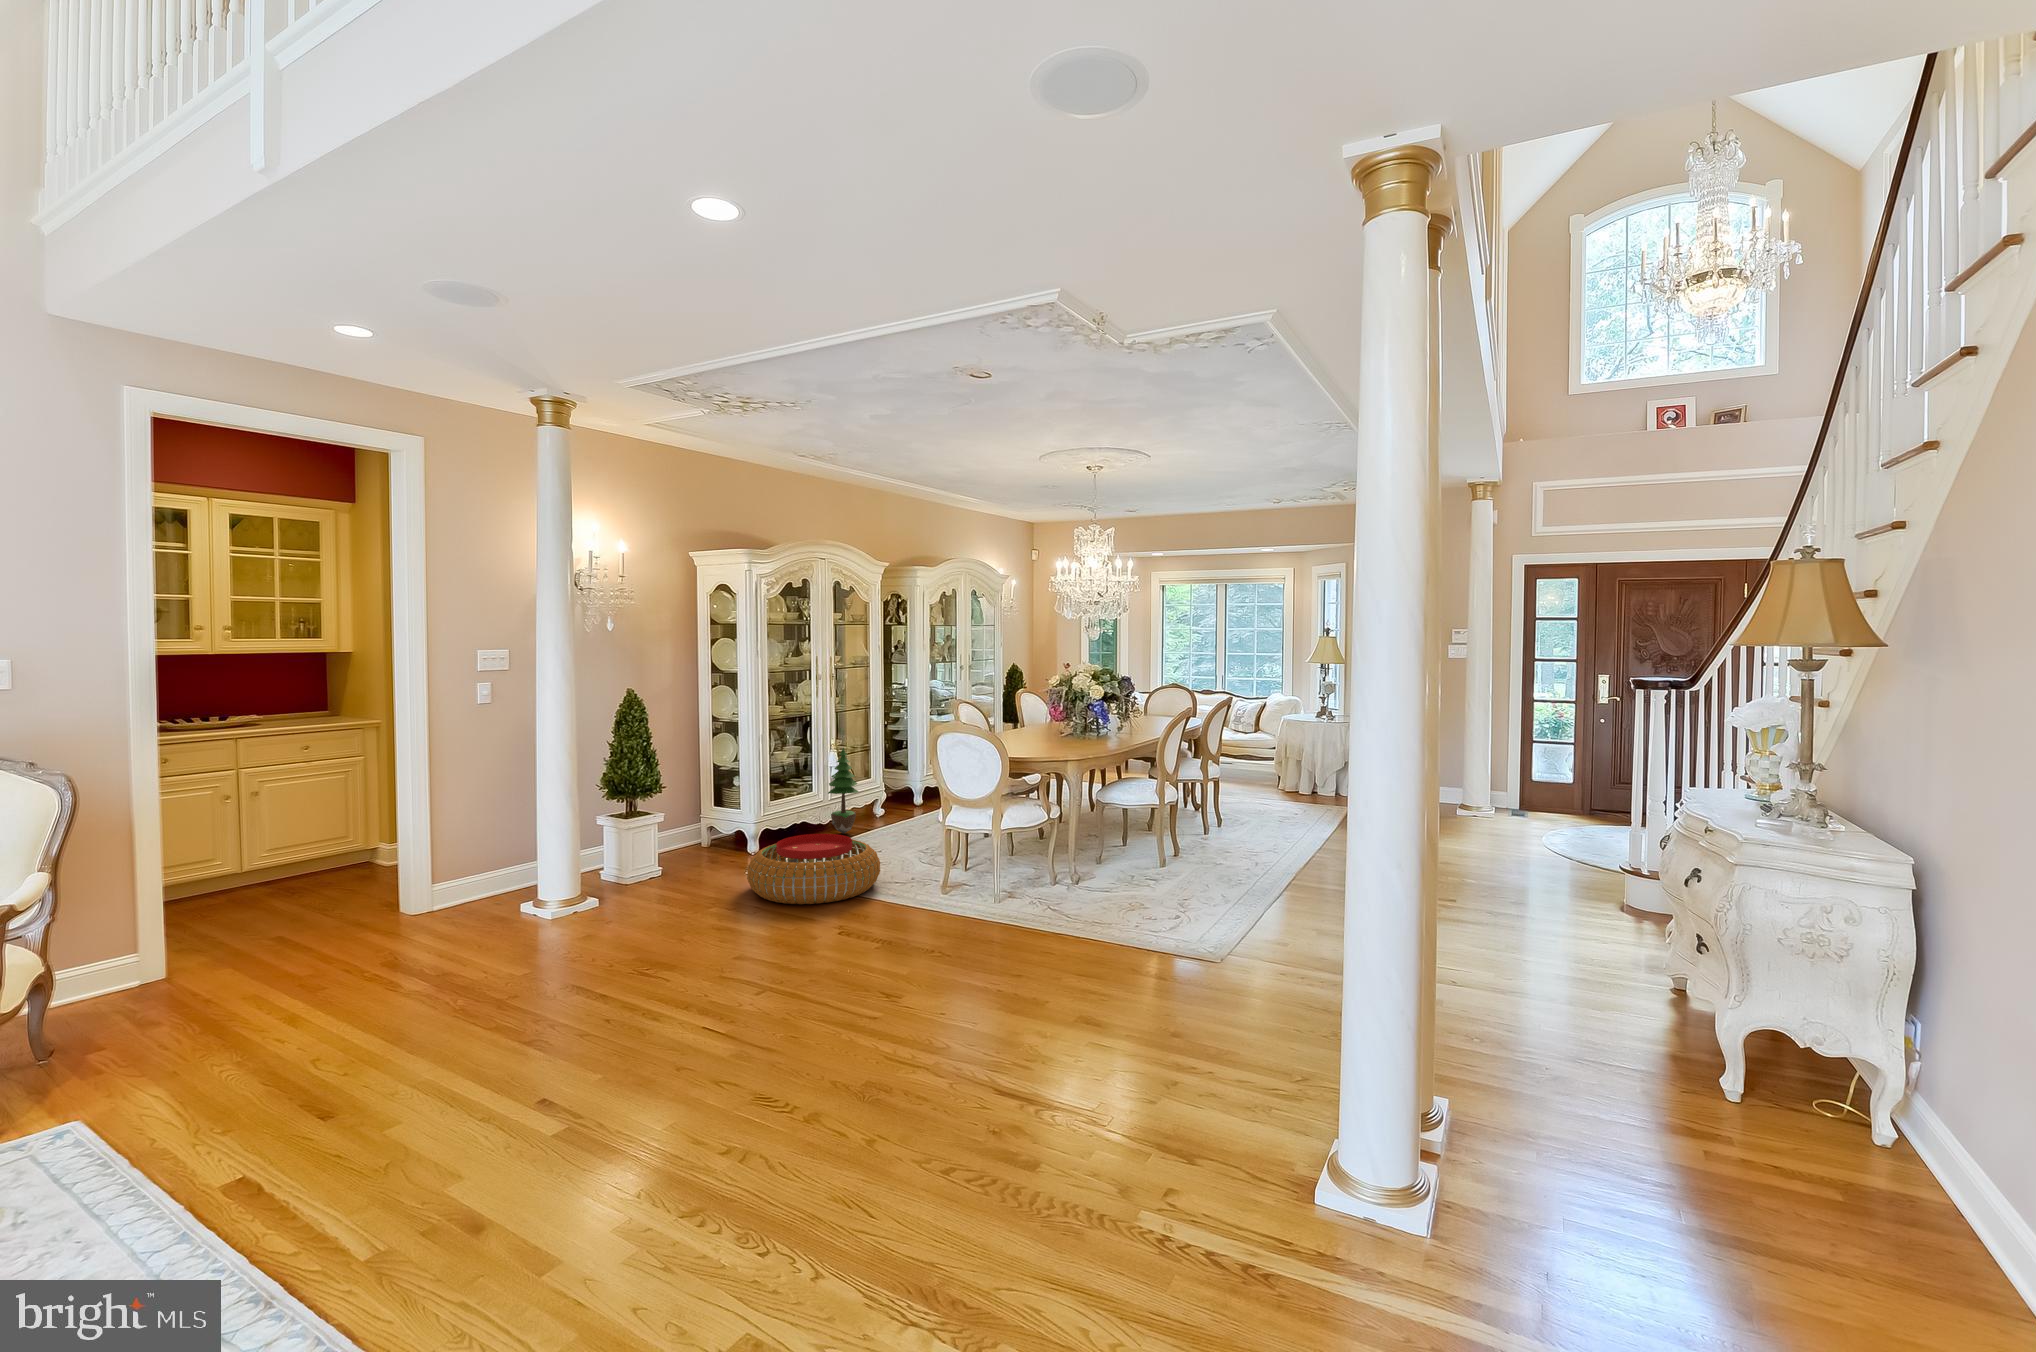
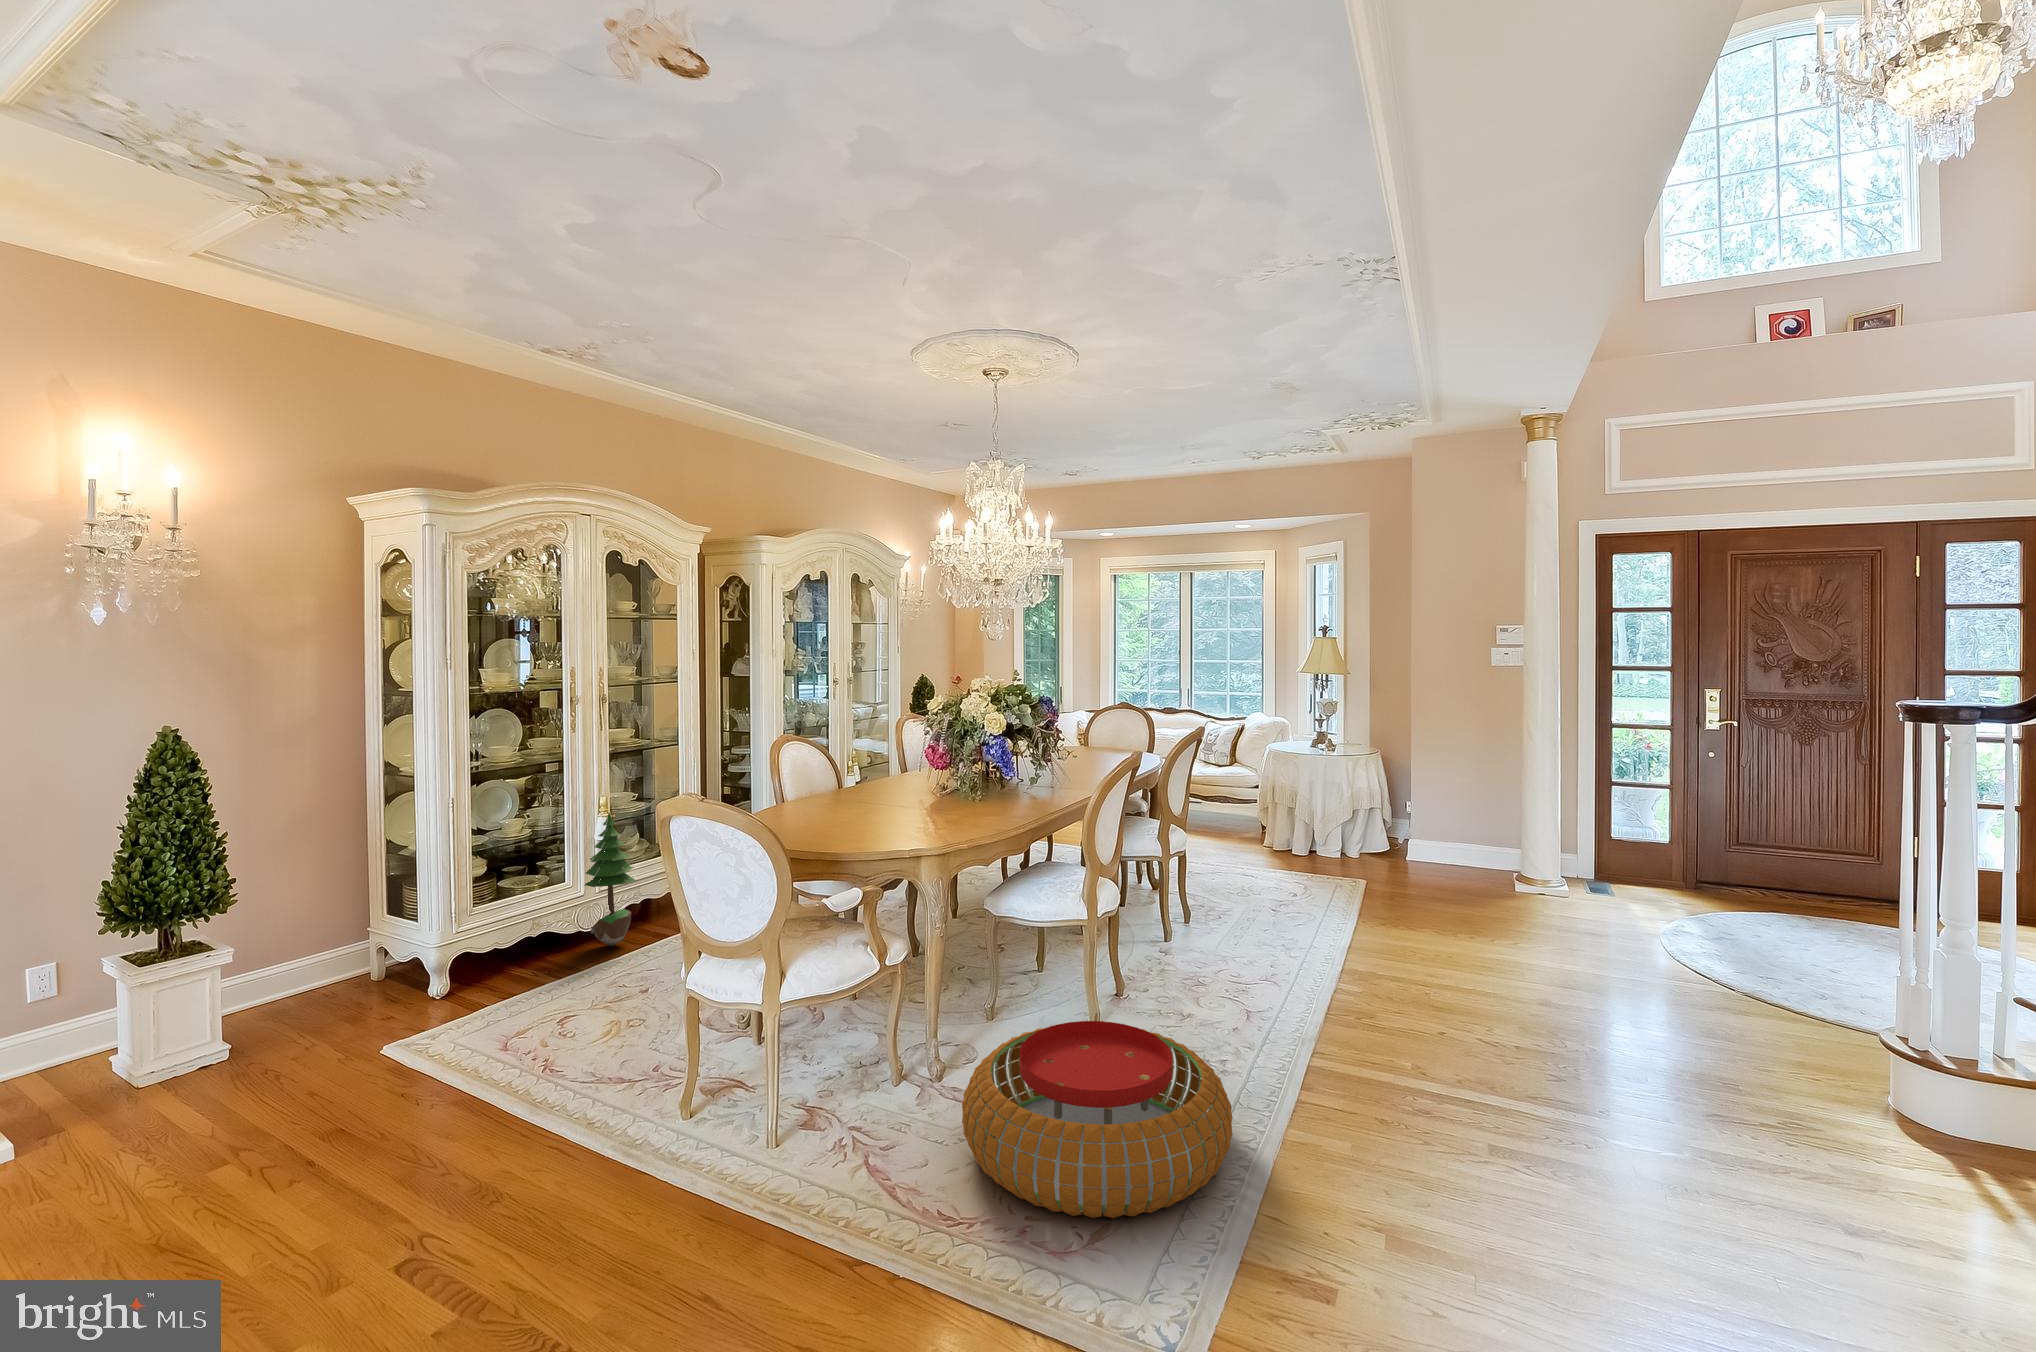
pouf: present [747,834,880,904] -> present [962,1021,1232,1218]

